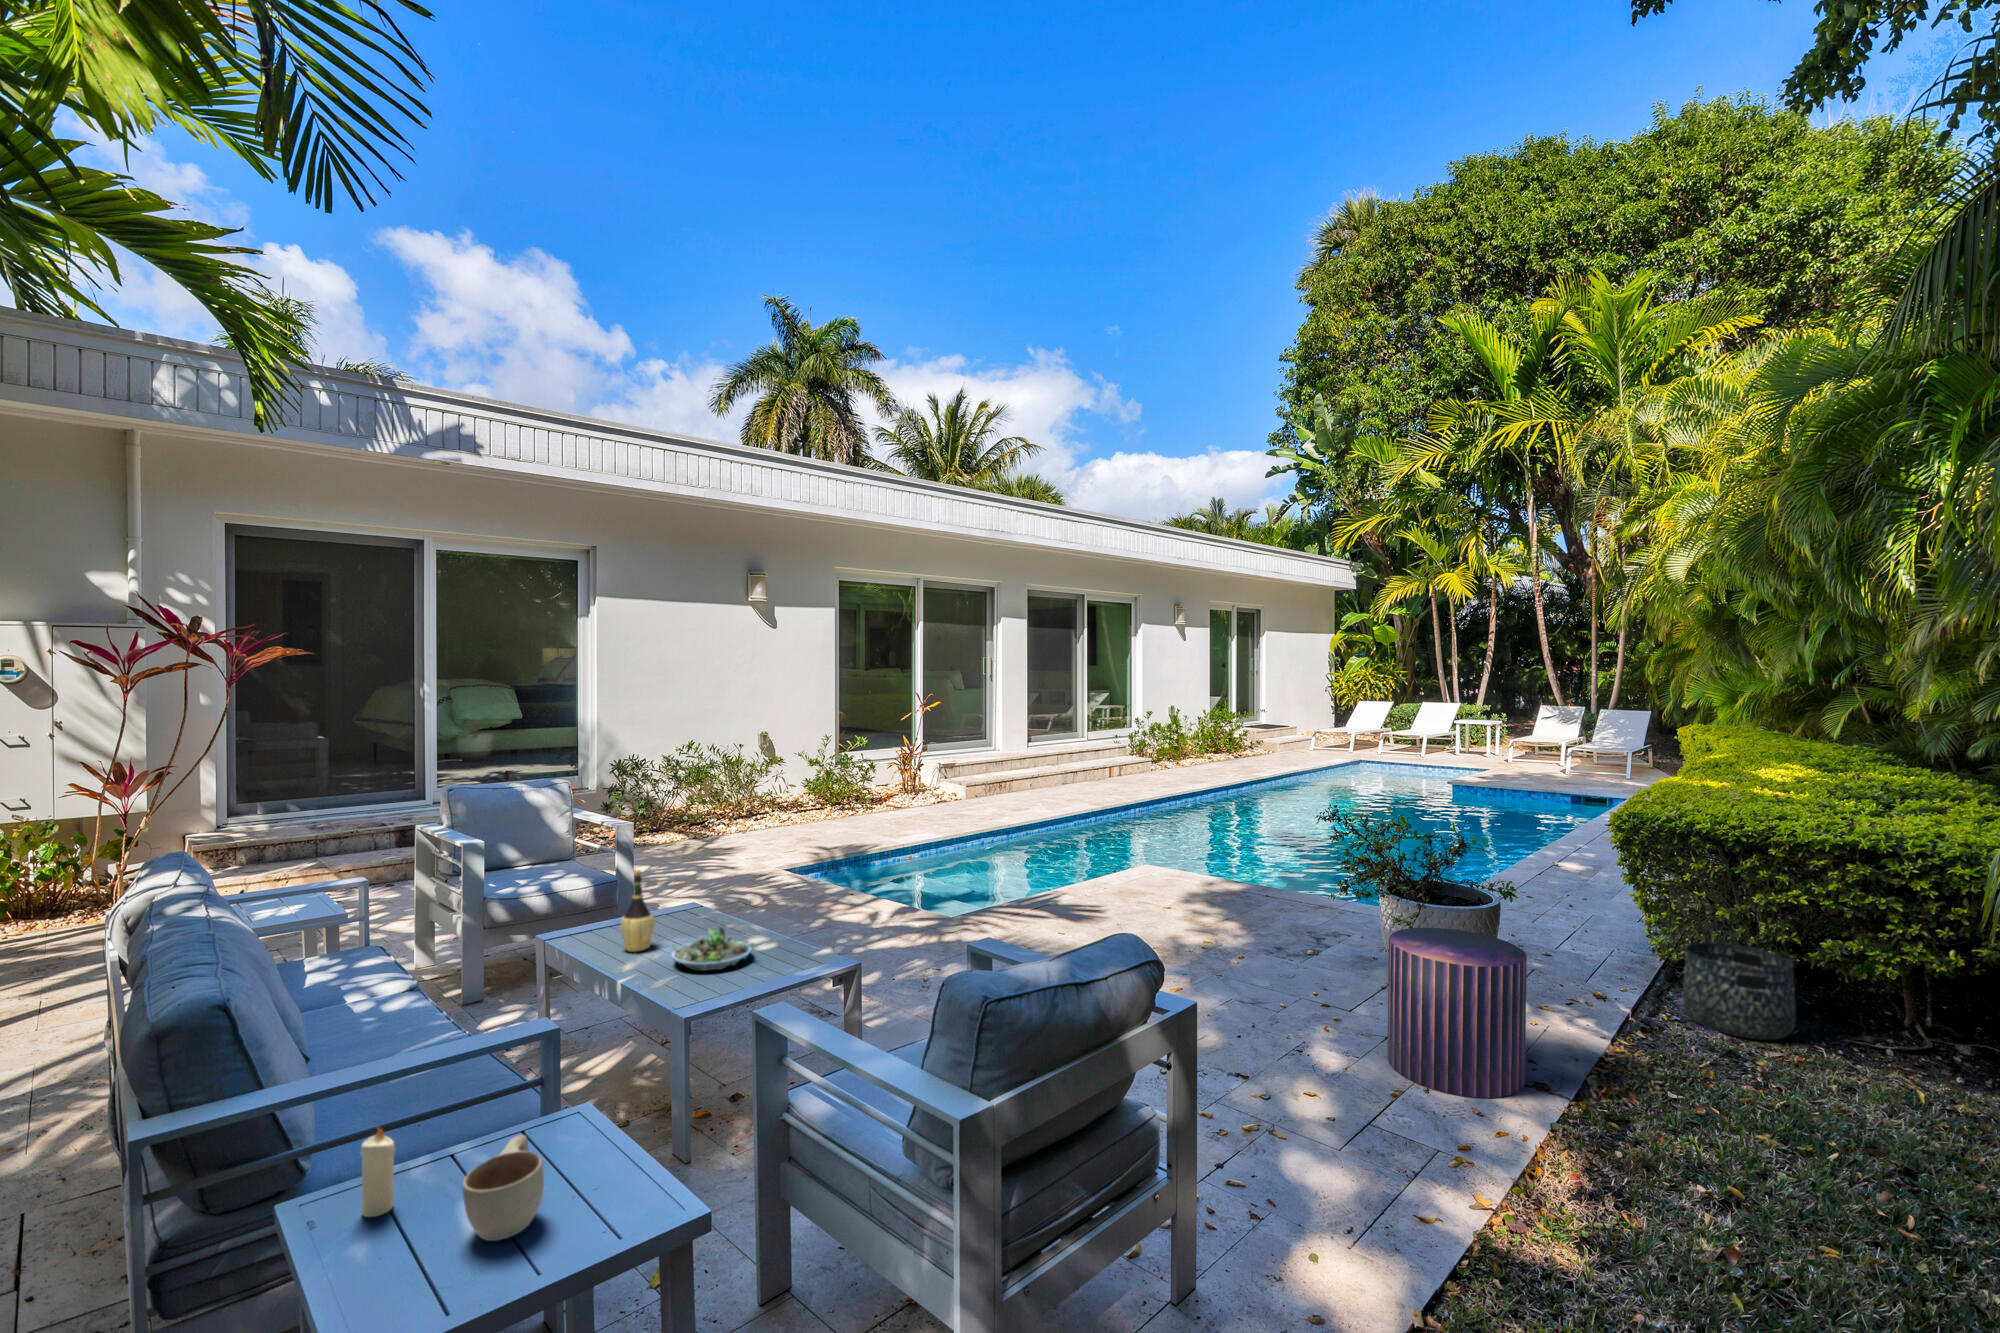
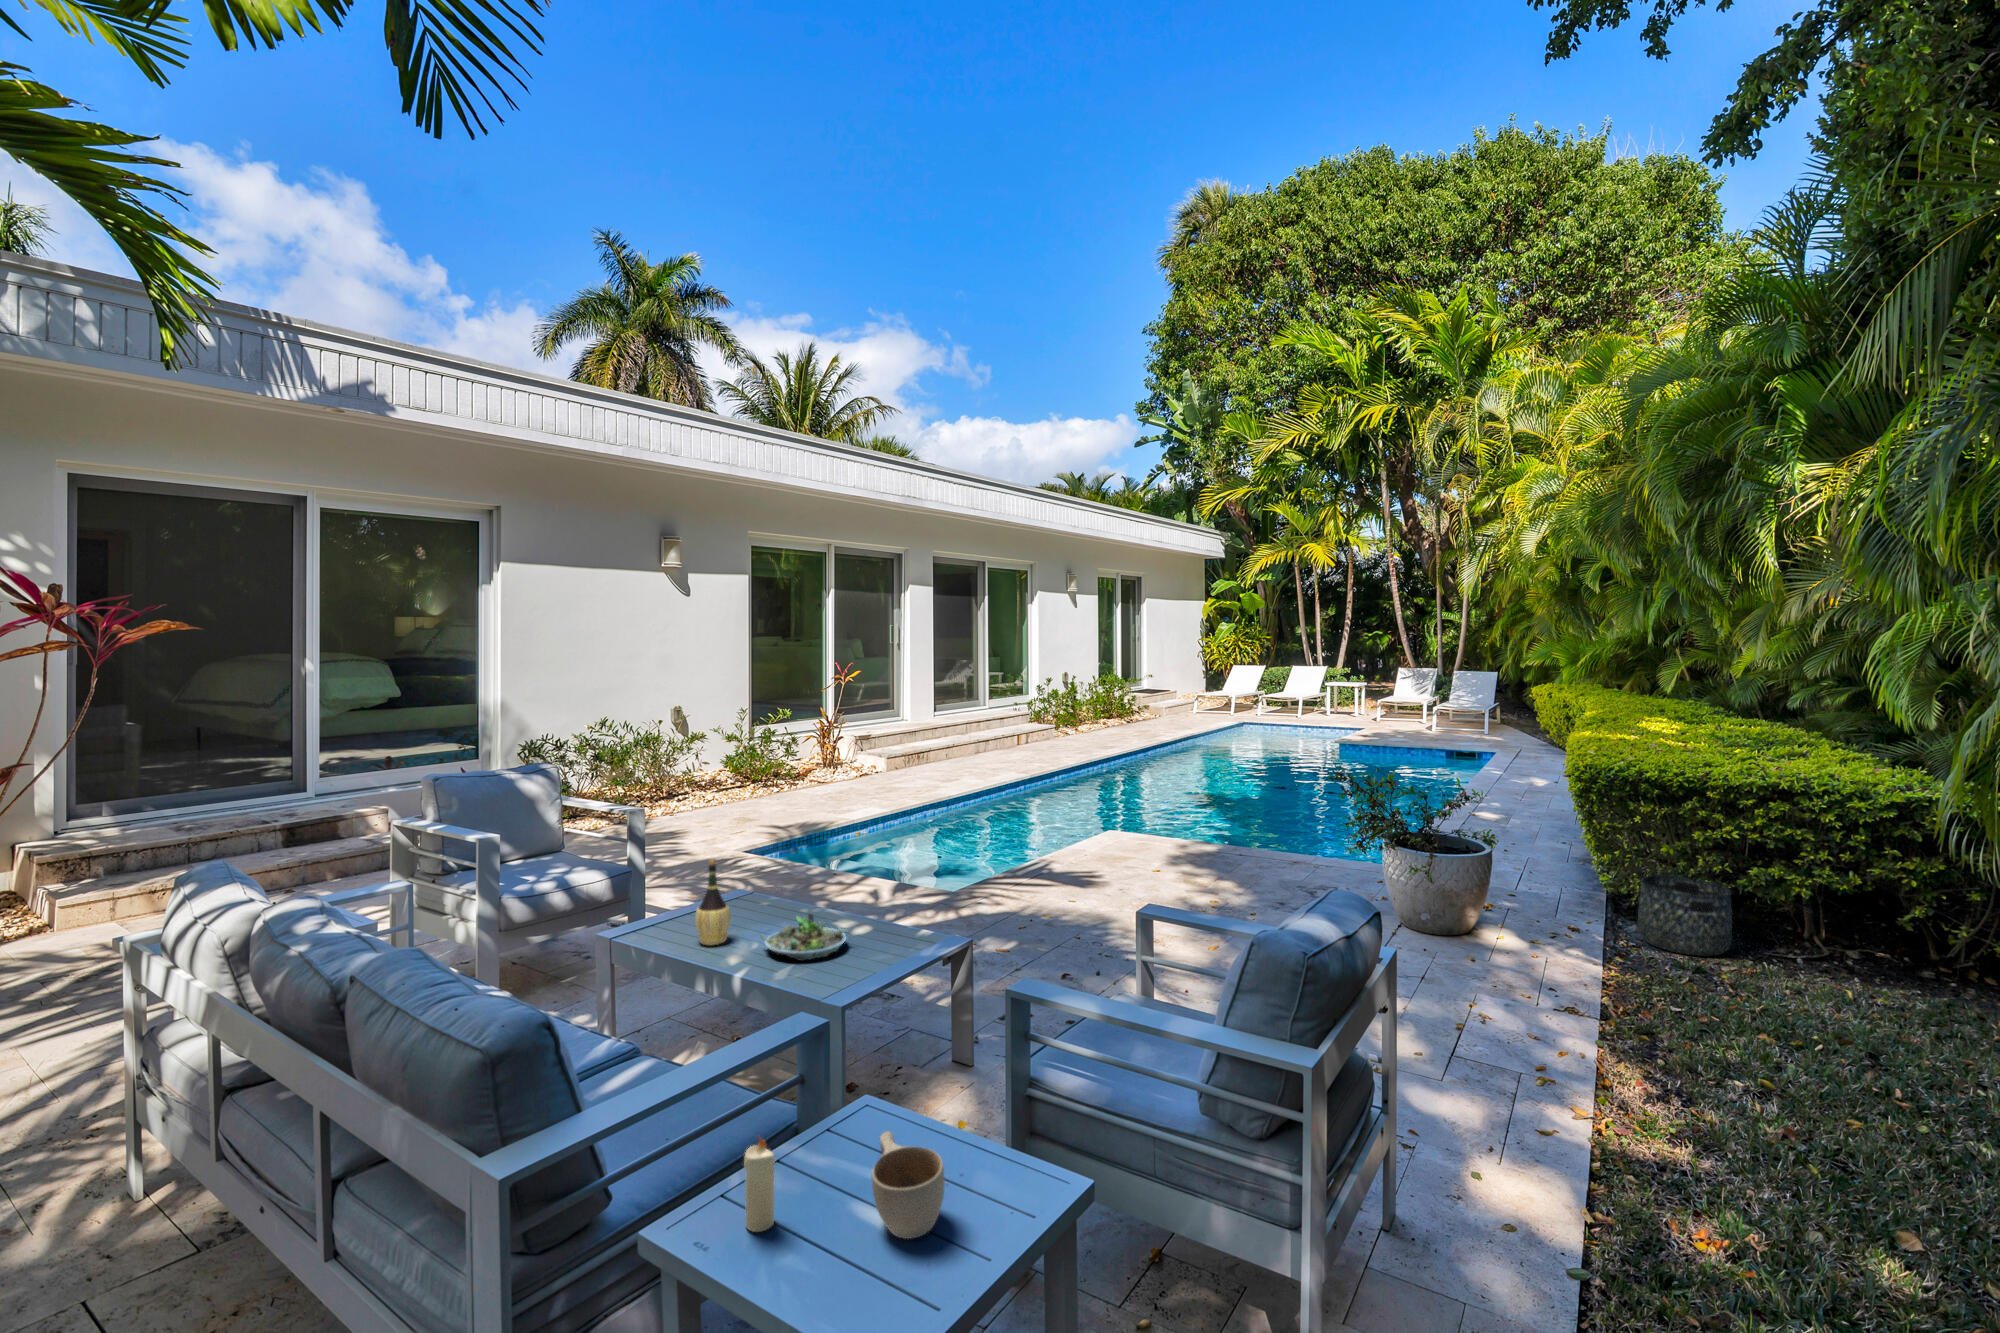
pouf: present [1387,928,1527,1098] -> none [1430,875,1560,1024]

